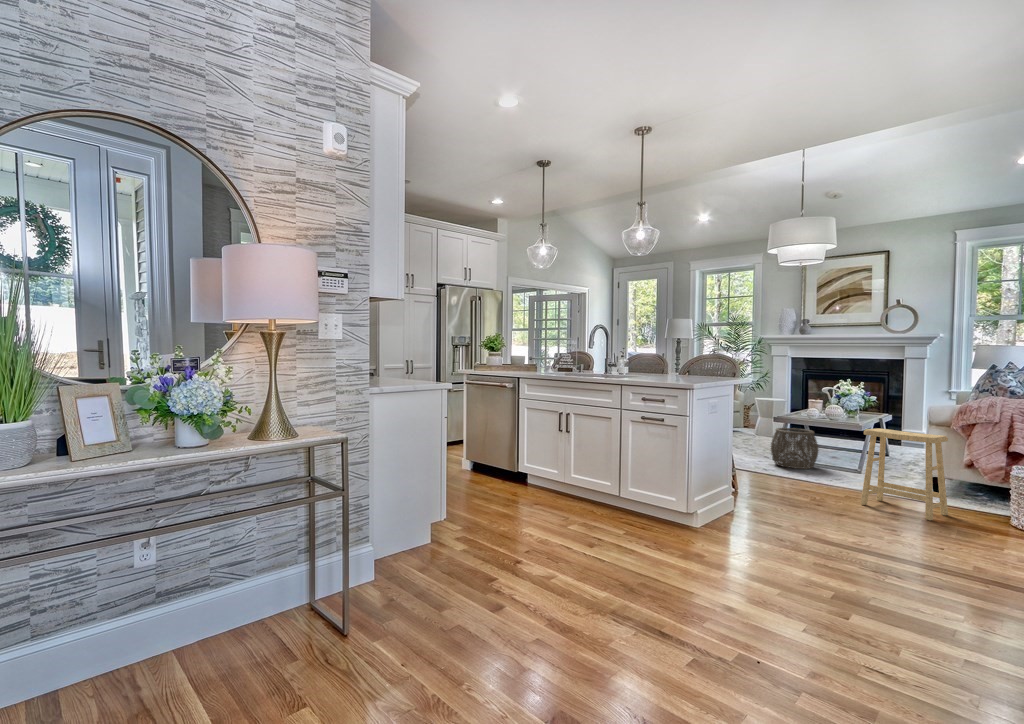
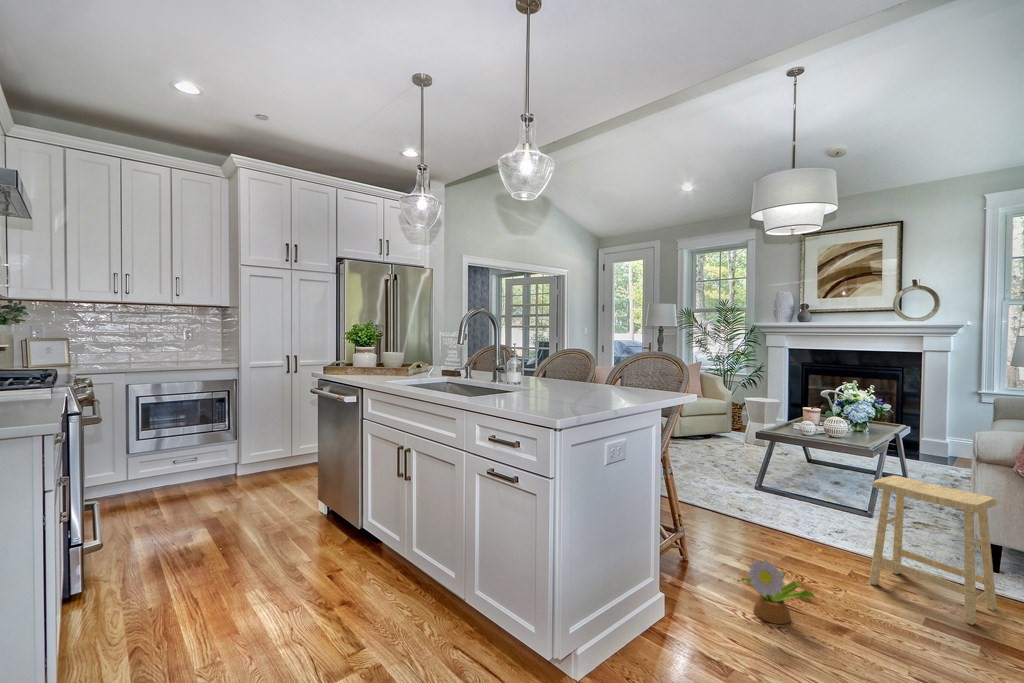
woven basket: present [771,428,818,469] -> none [756,448,817,504]
decorative plant: none [769,474,825,519] -> present [738,559,816,624]

